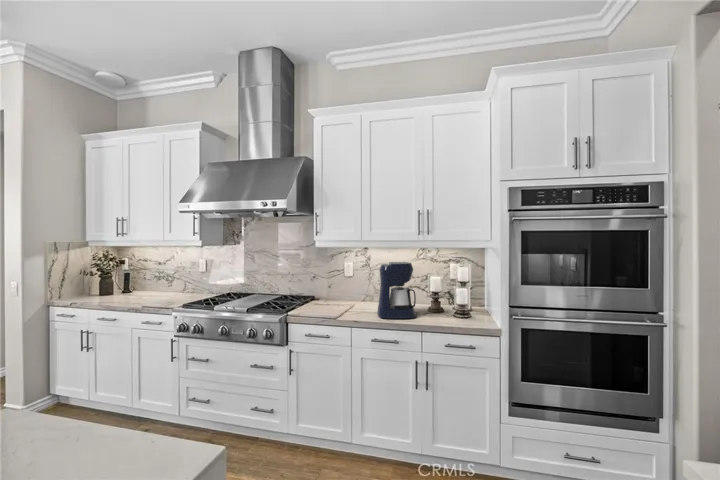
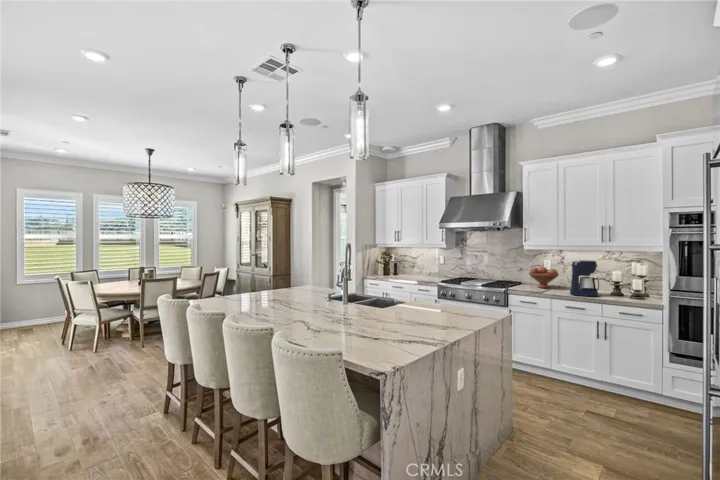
fruit bowl: none [322,273,363,306] -> present [529,267,559,288]

